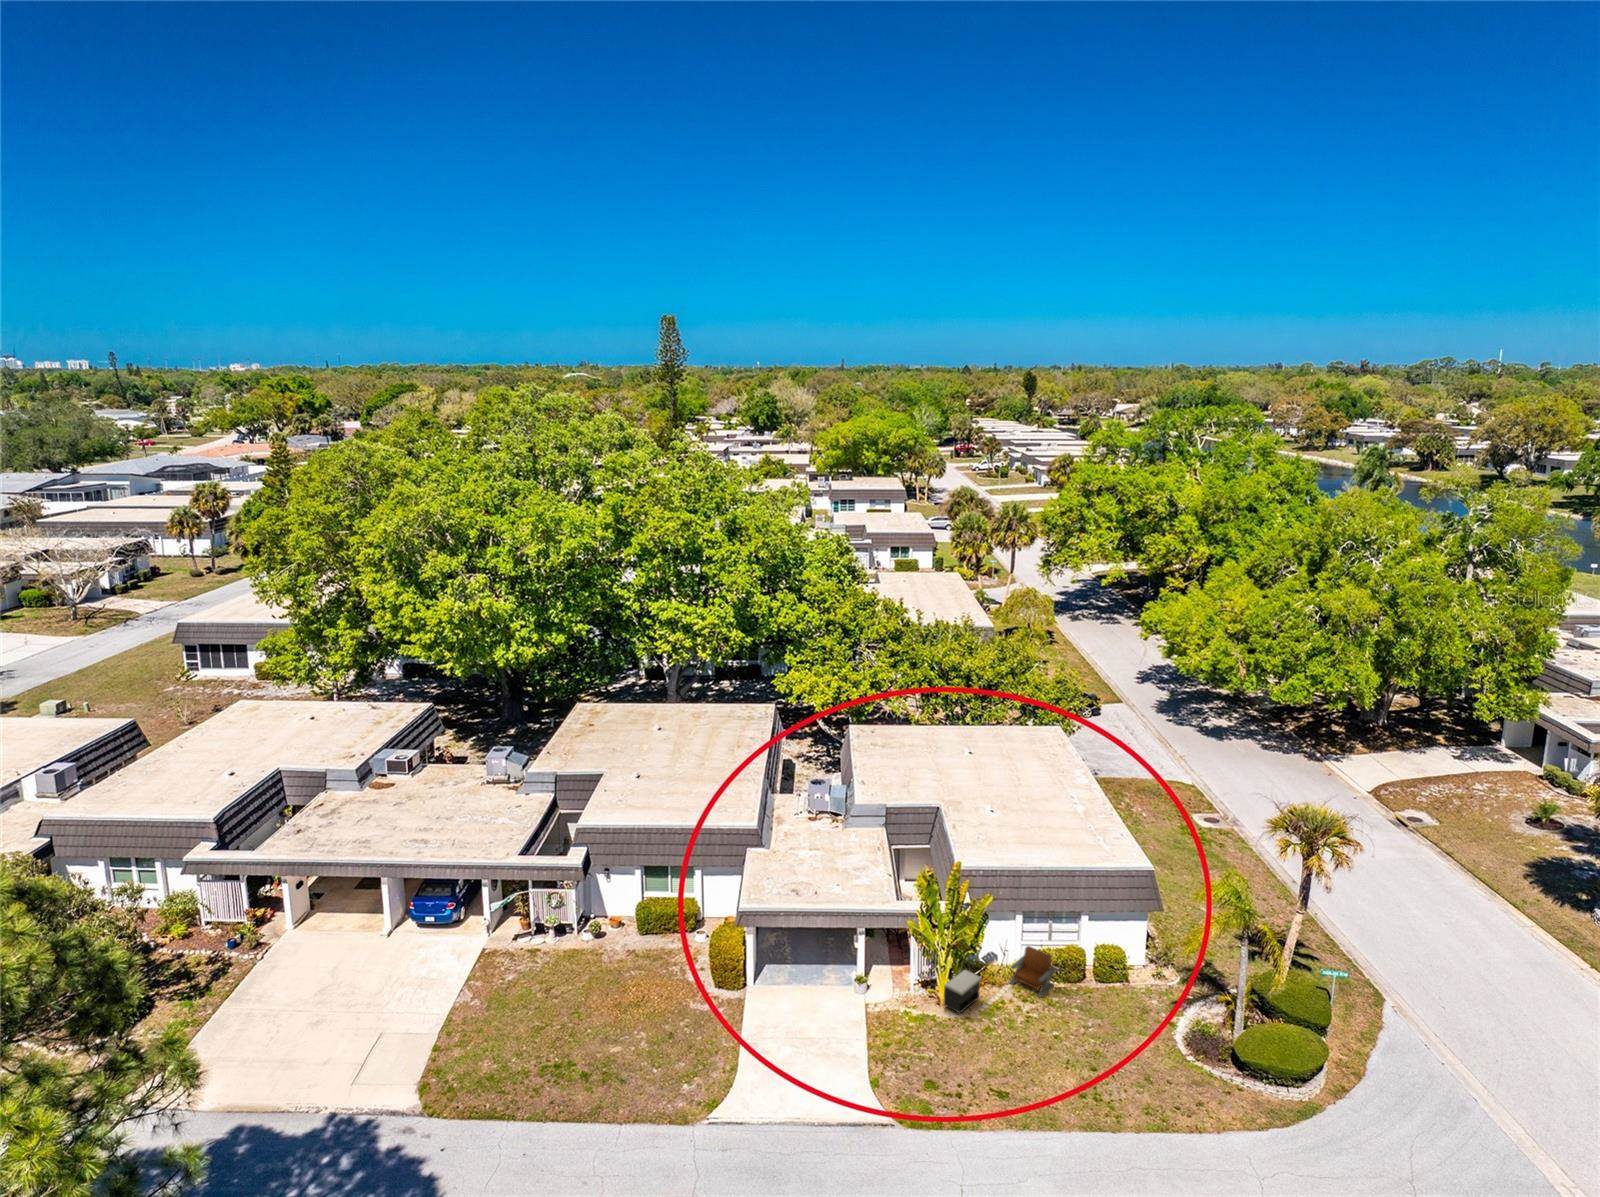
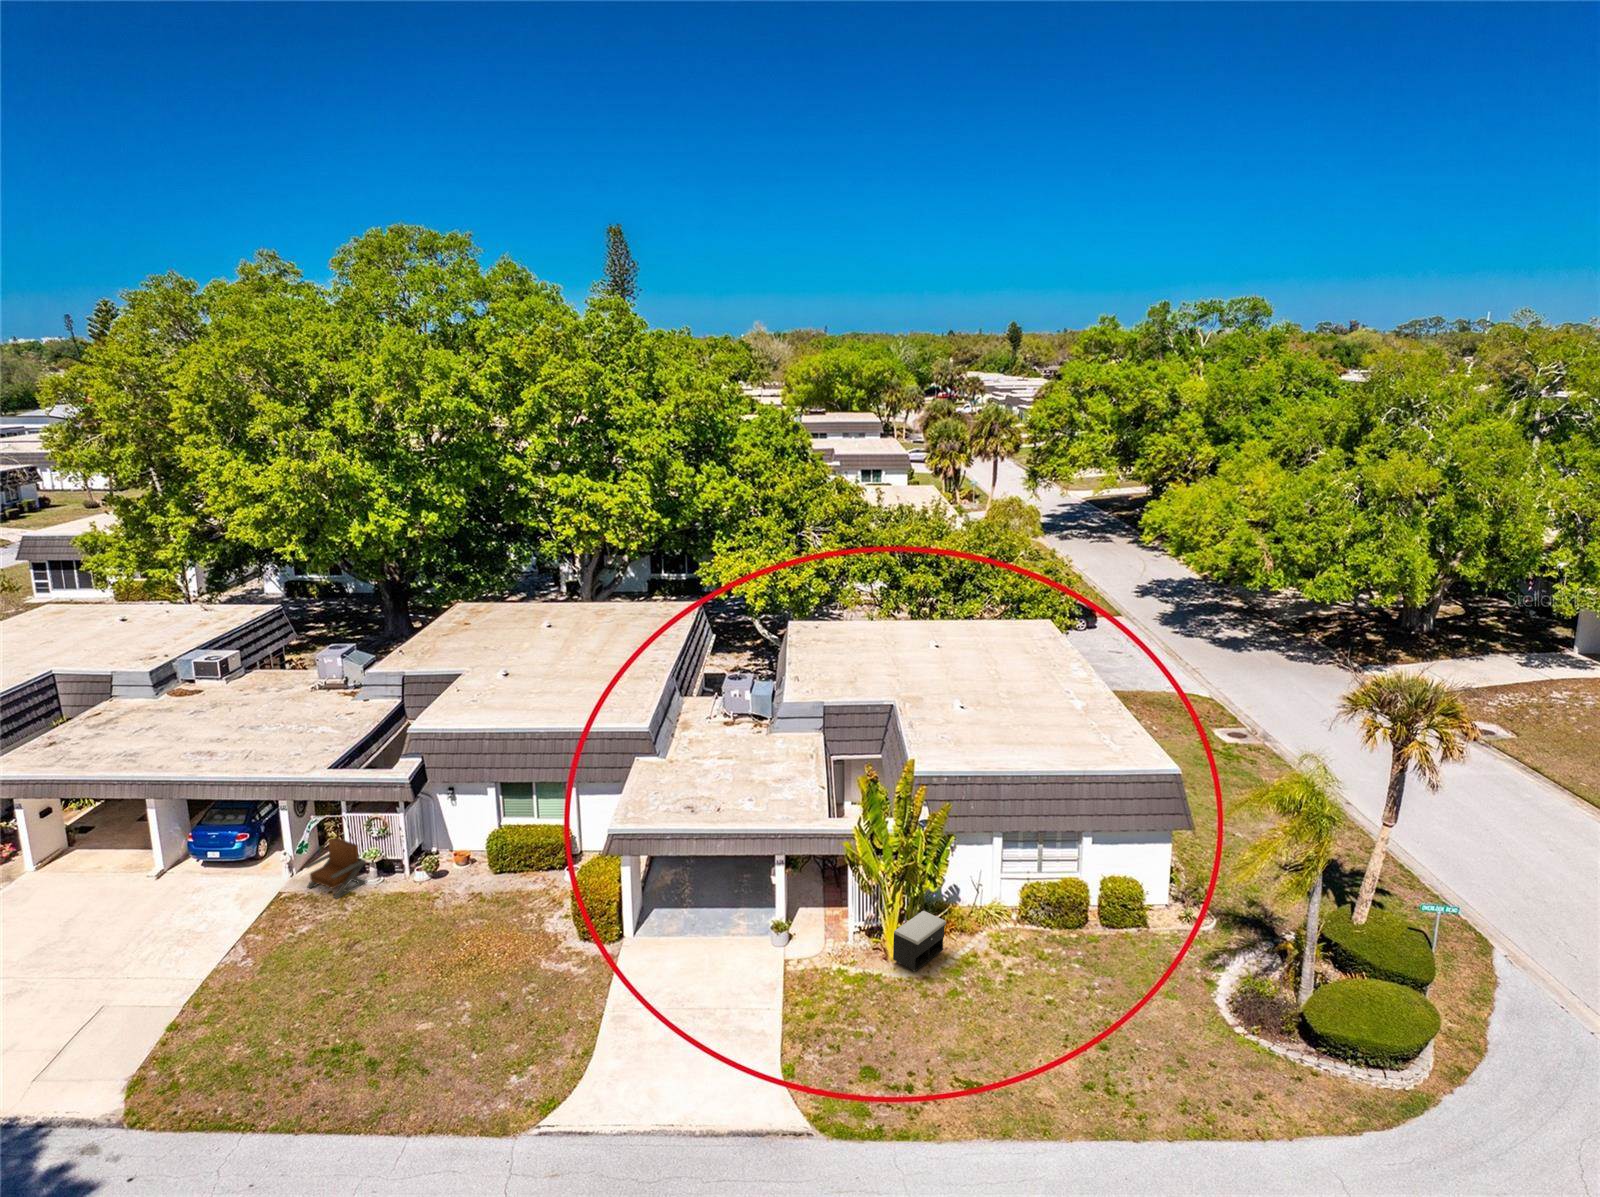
lounge chair: present [1010,946,1056,997] -> present [305,838,367,898]

